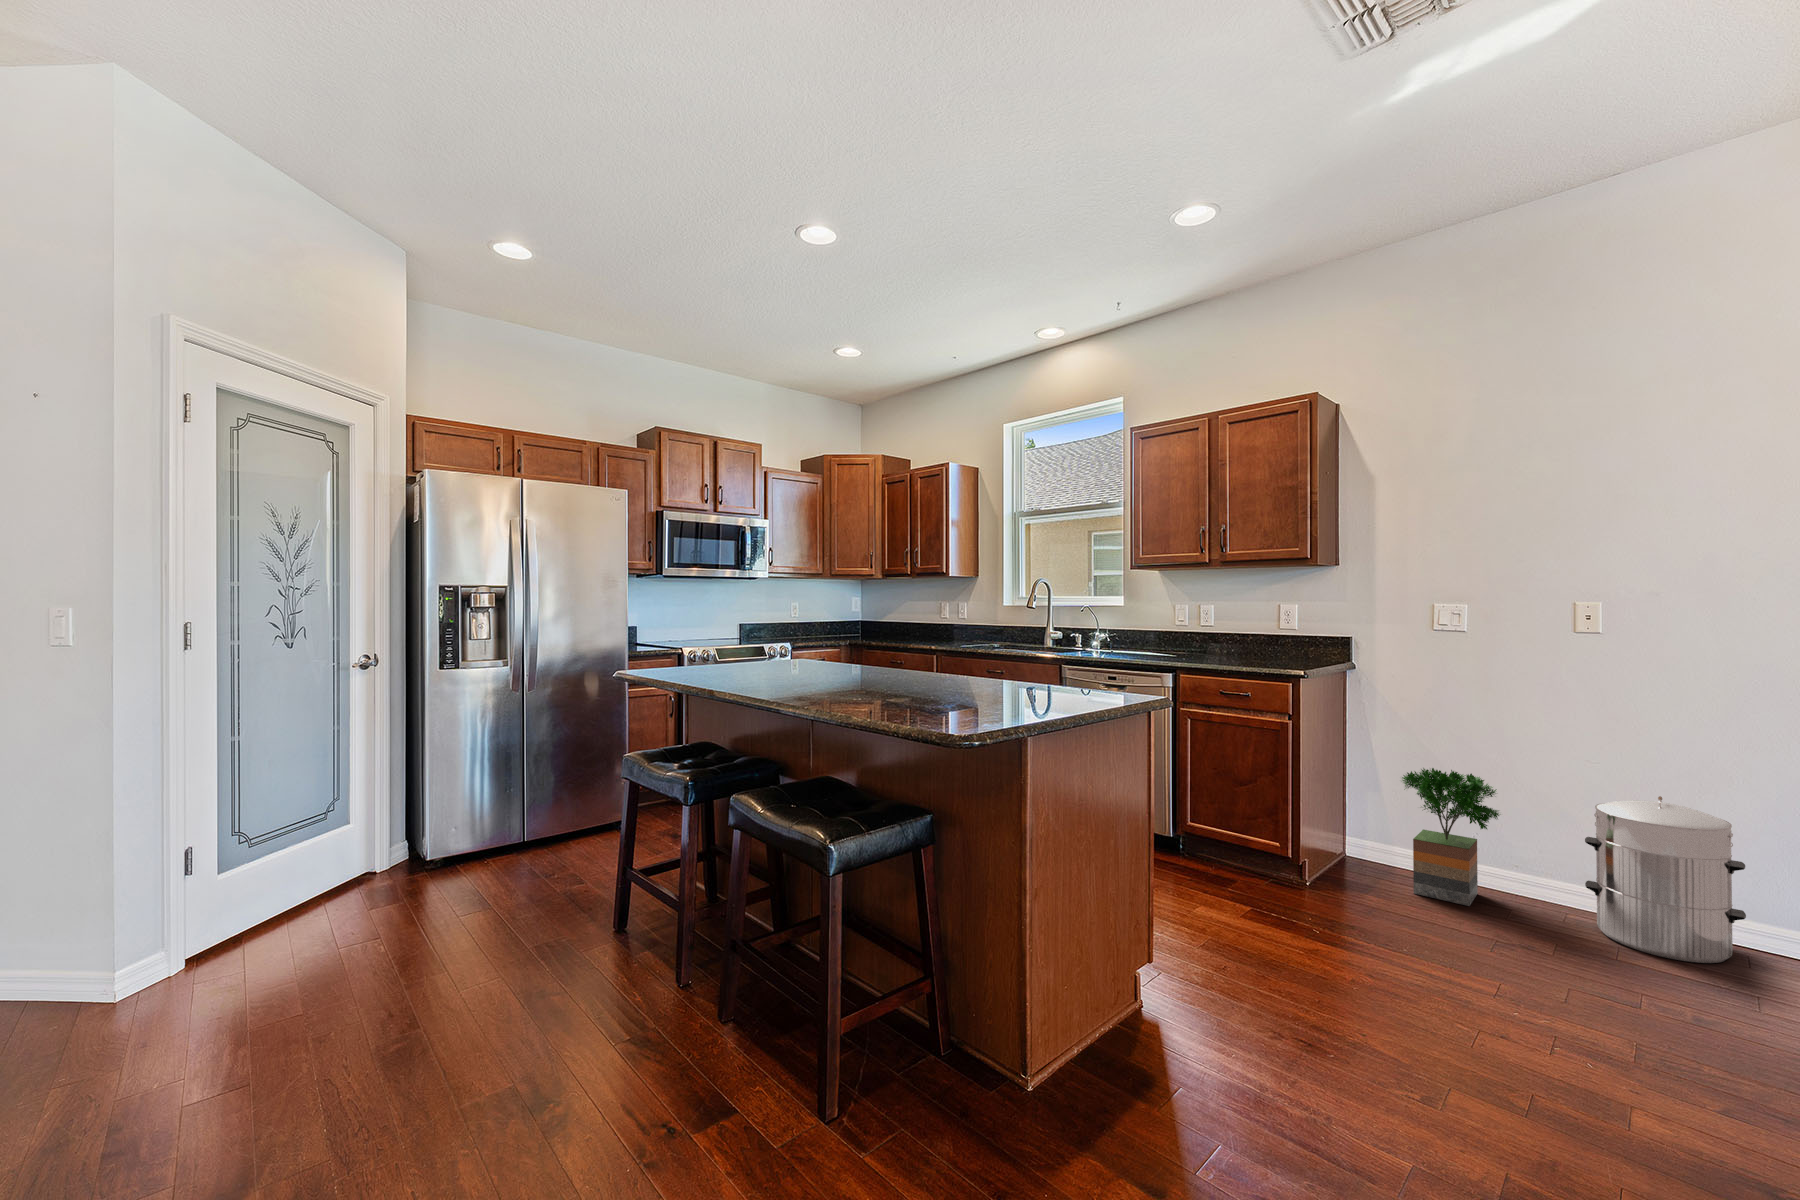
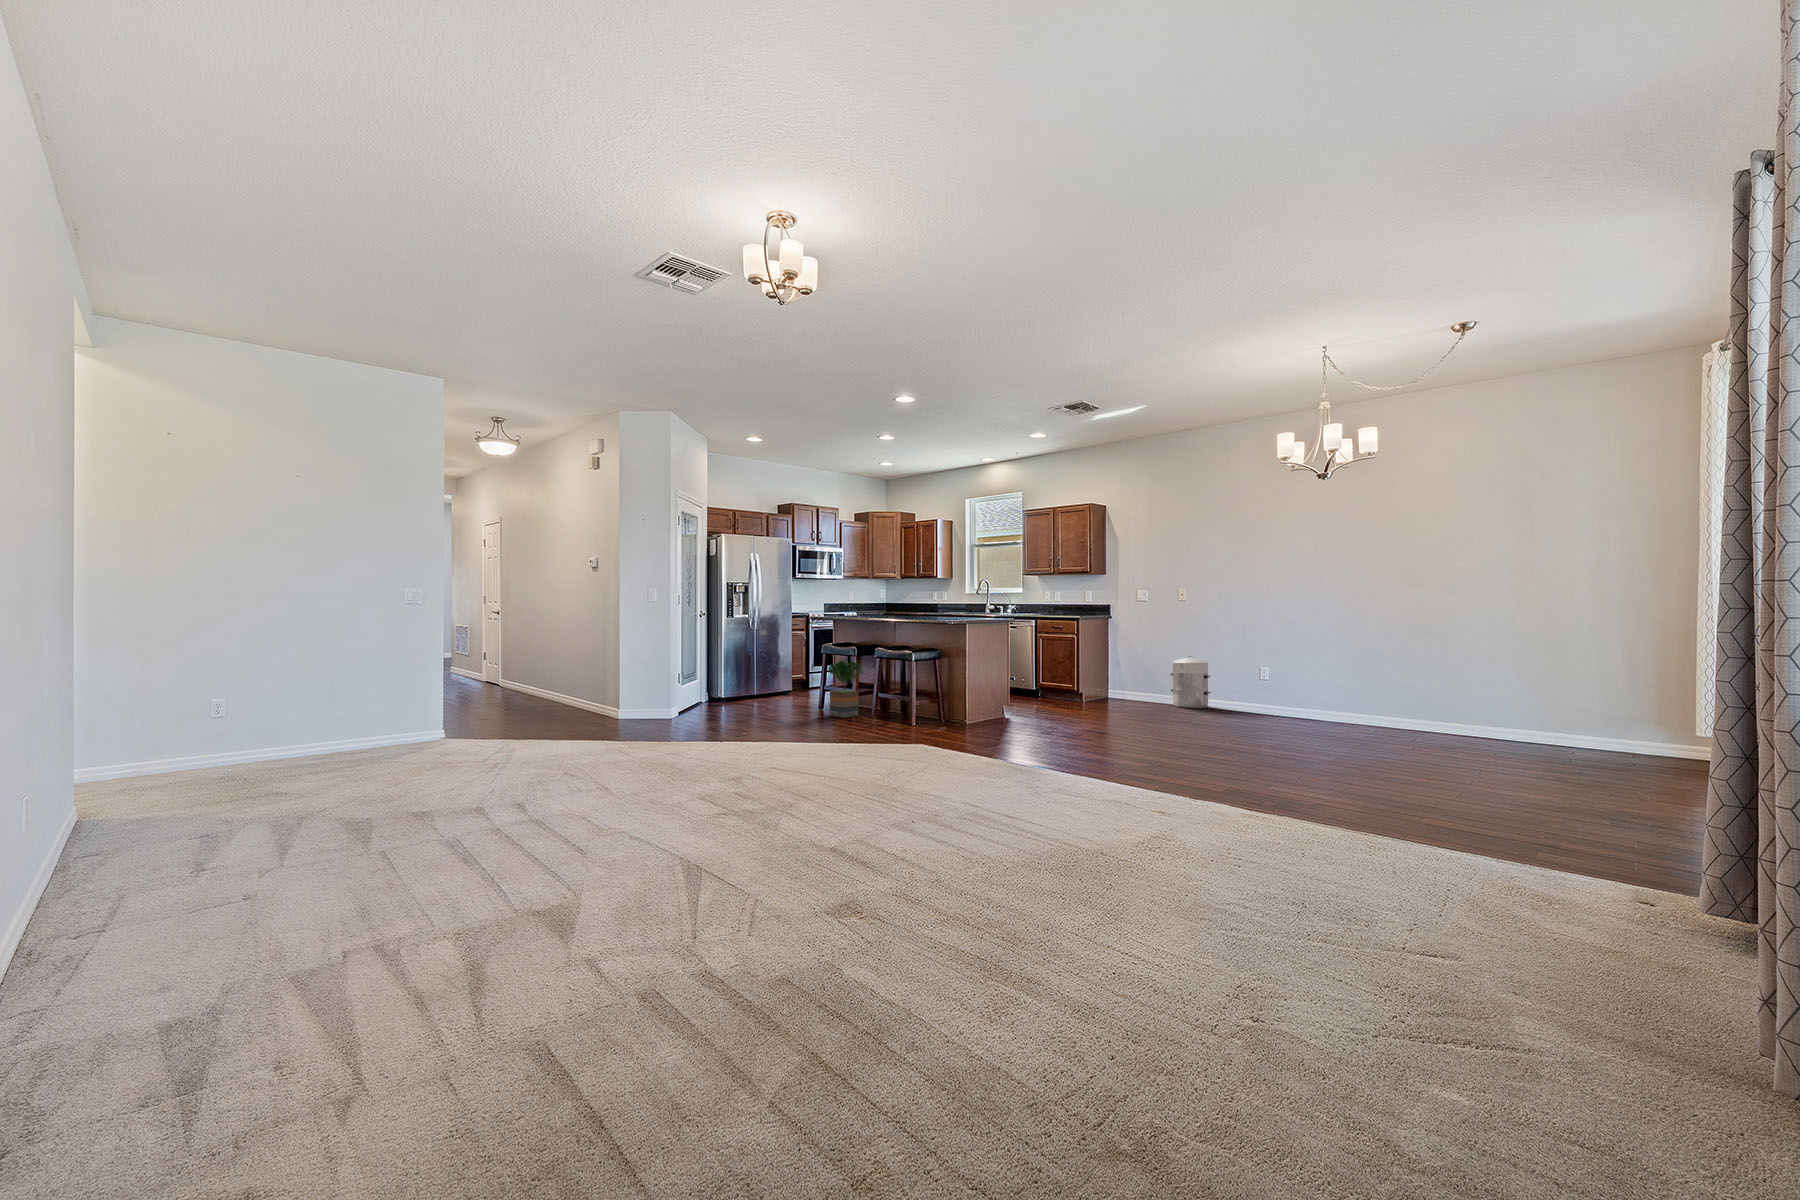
potted tree: present [1402,768,1499,906] -> present [829,660,864,718]

